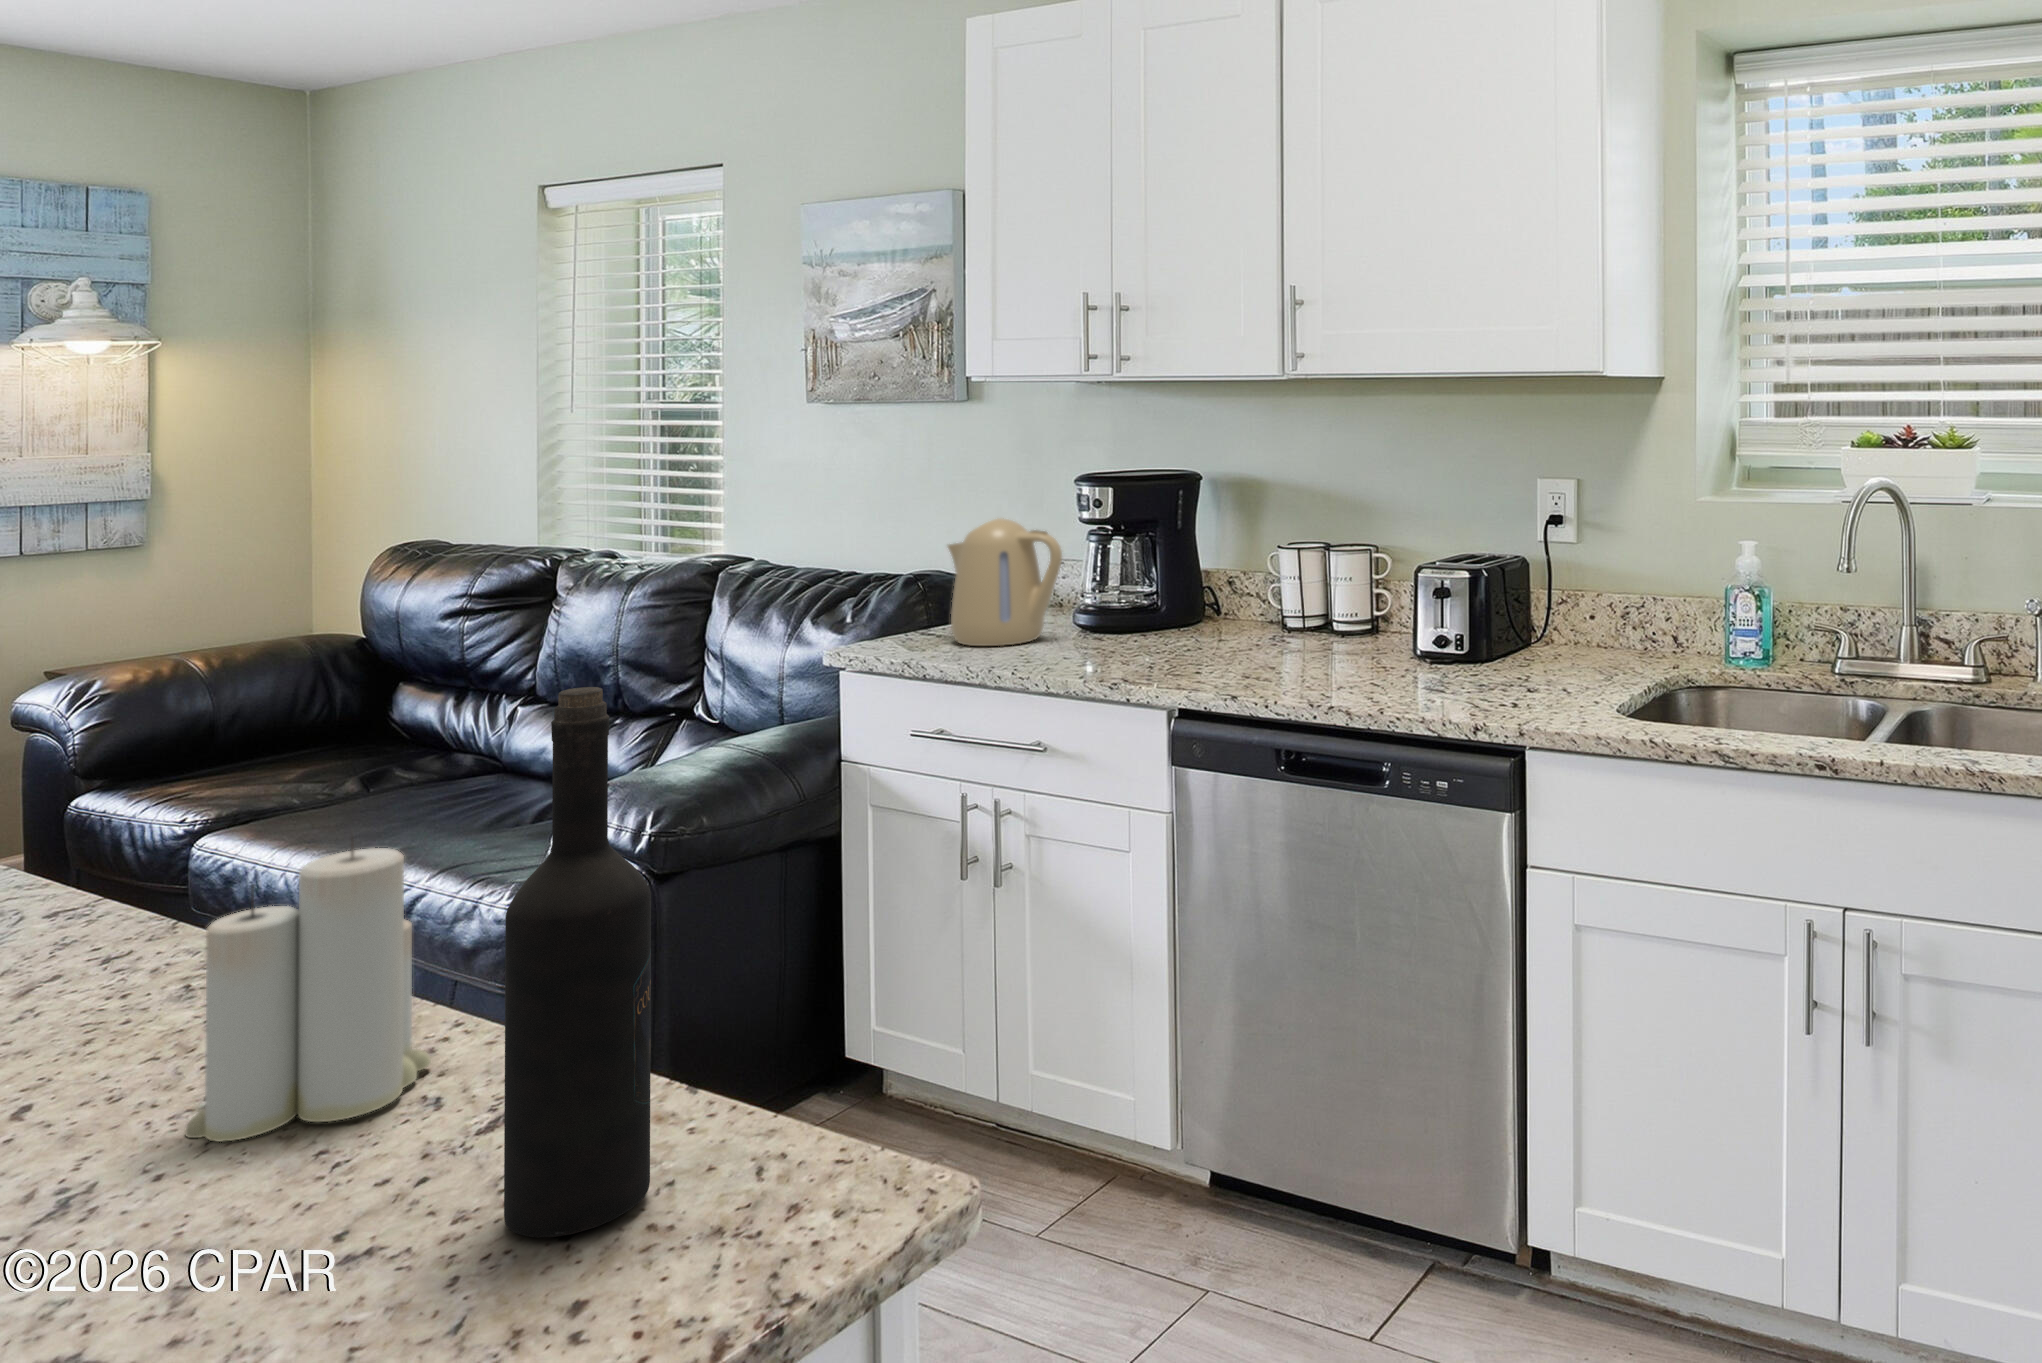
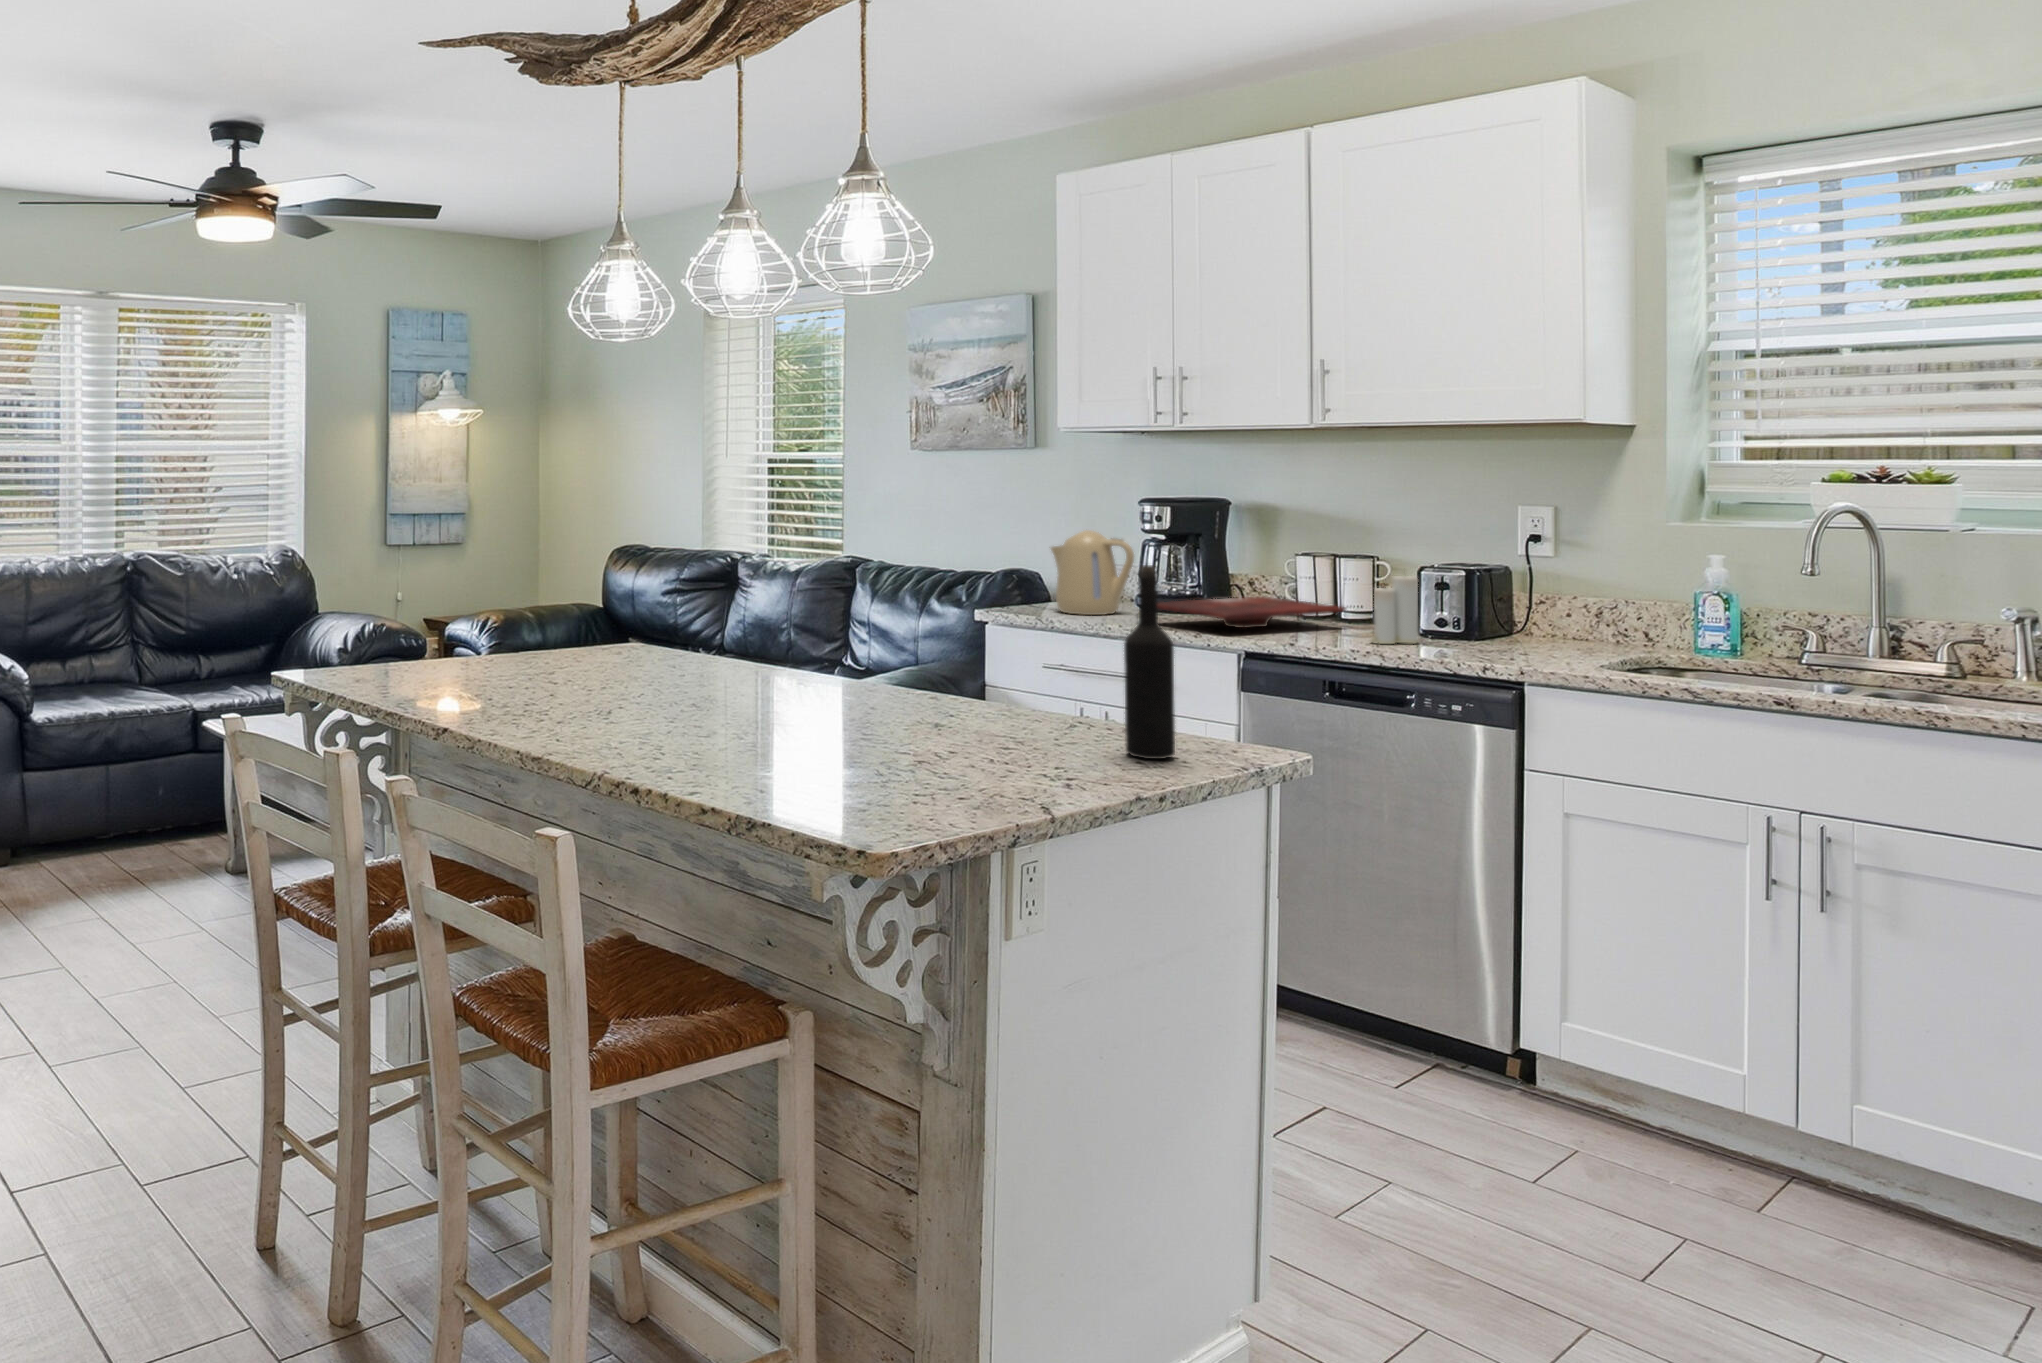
cutting board: none [1064,606,1331,659] -> present [1158,596,1346,628]
candle: present [185,831,431,1142] -> present [1370,576,1418,644]

